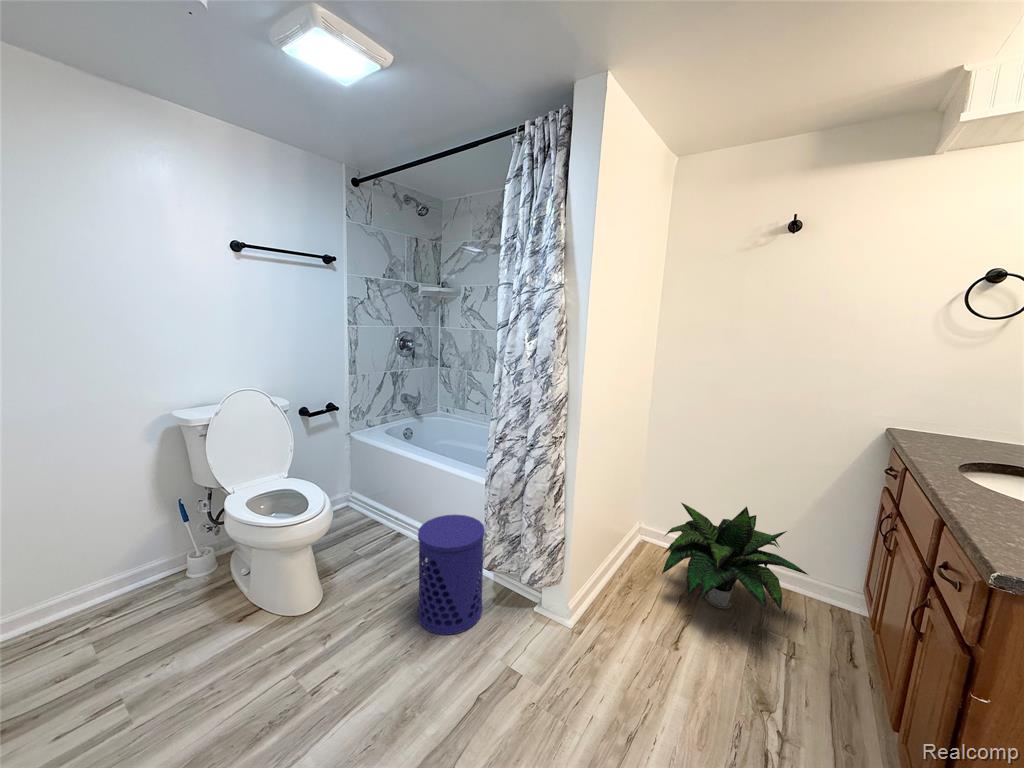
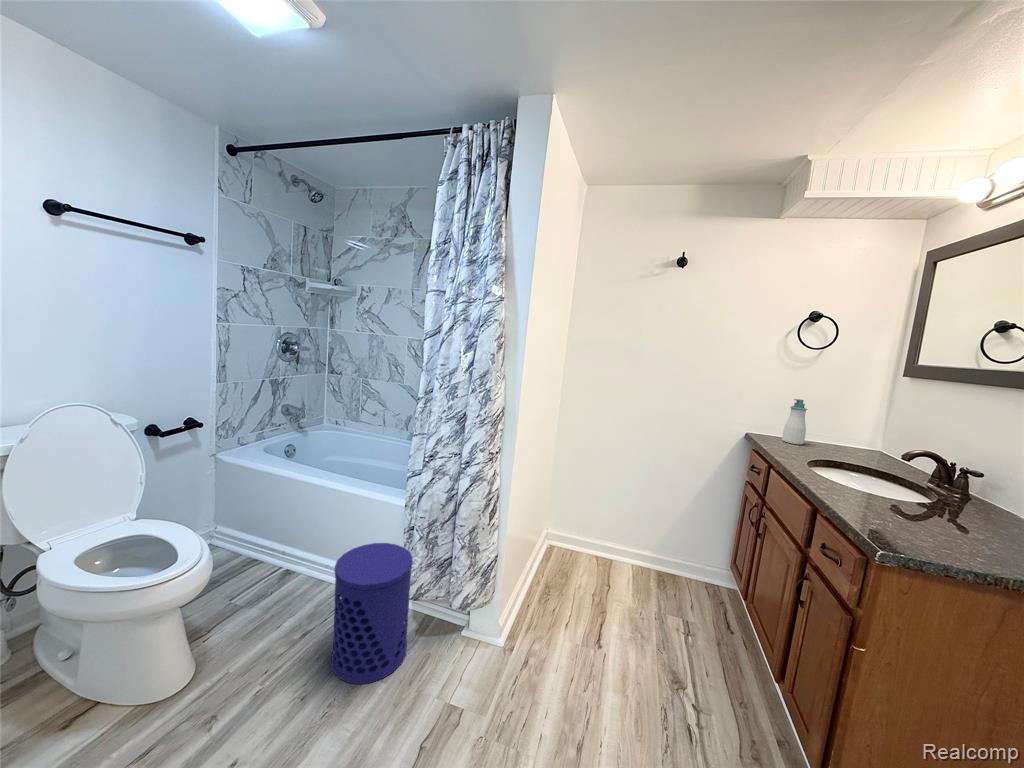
soap bottle: none [939,385,978,444] -> present [782,399,807,444]
potted plant: present [662,503,808,610] -> none [576,505,695,600]

